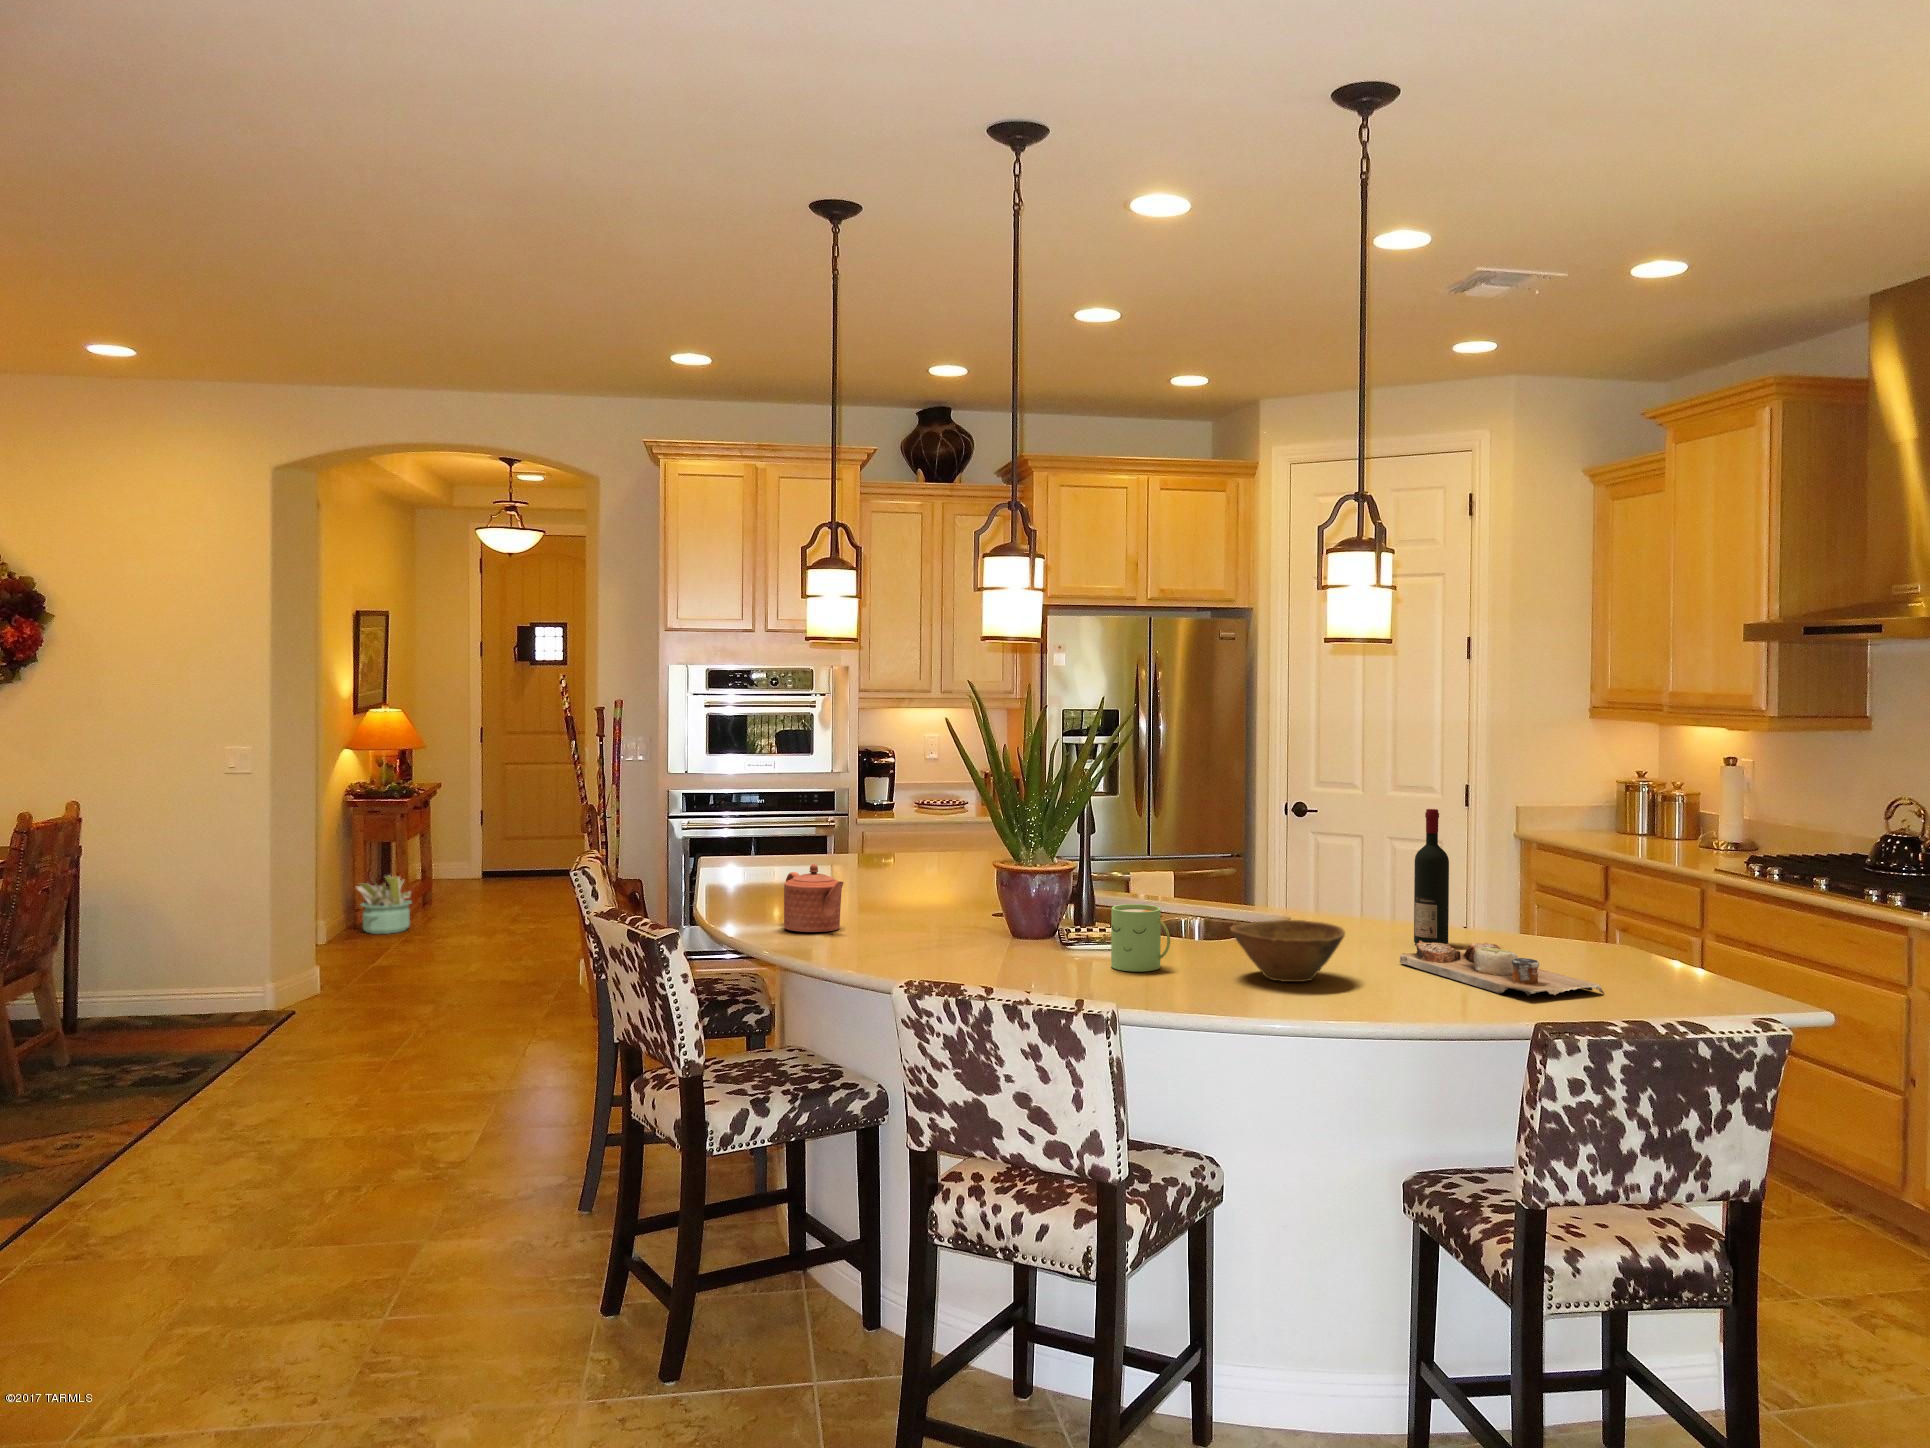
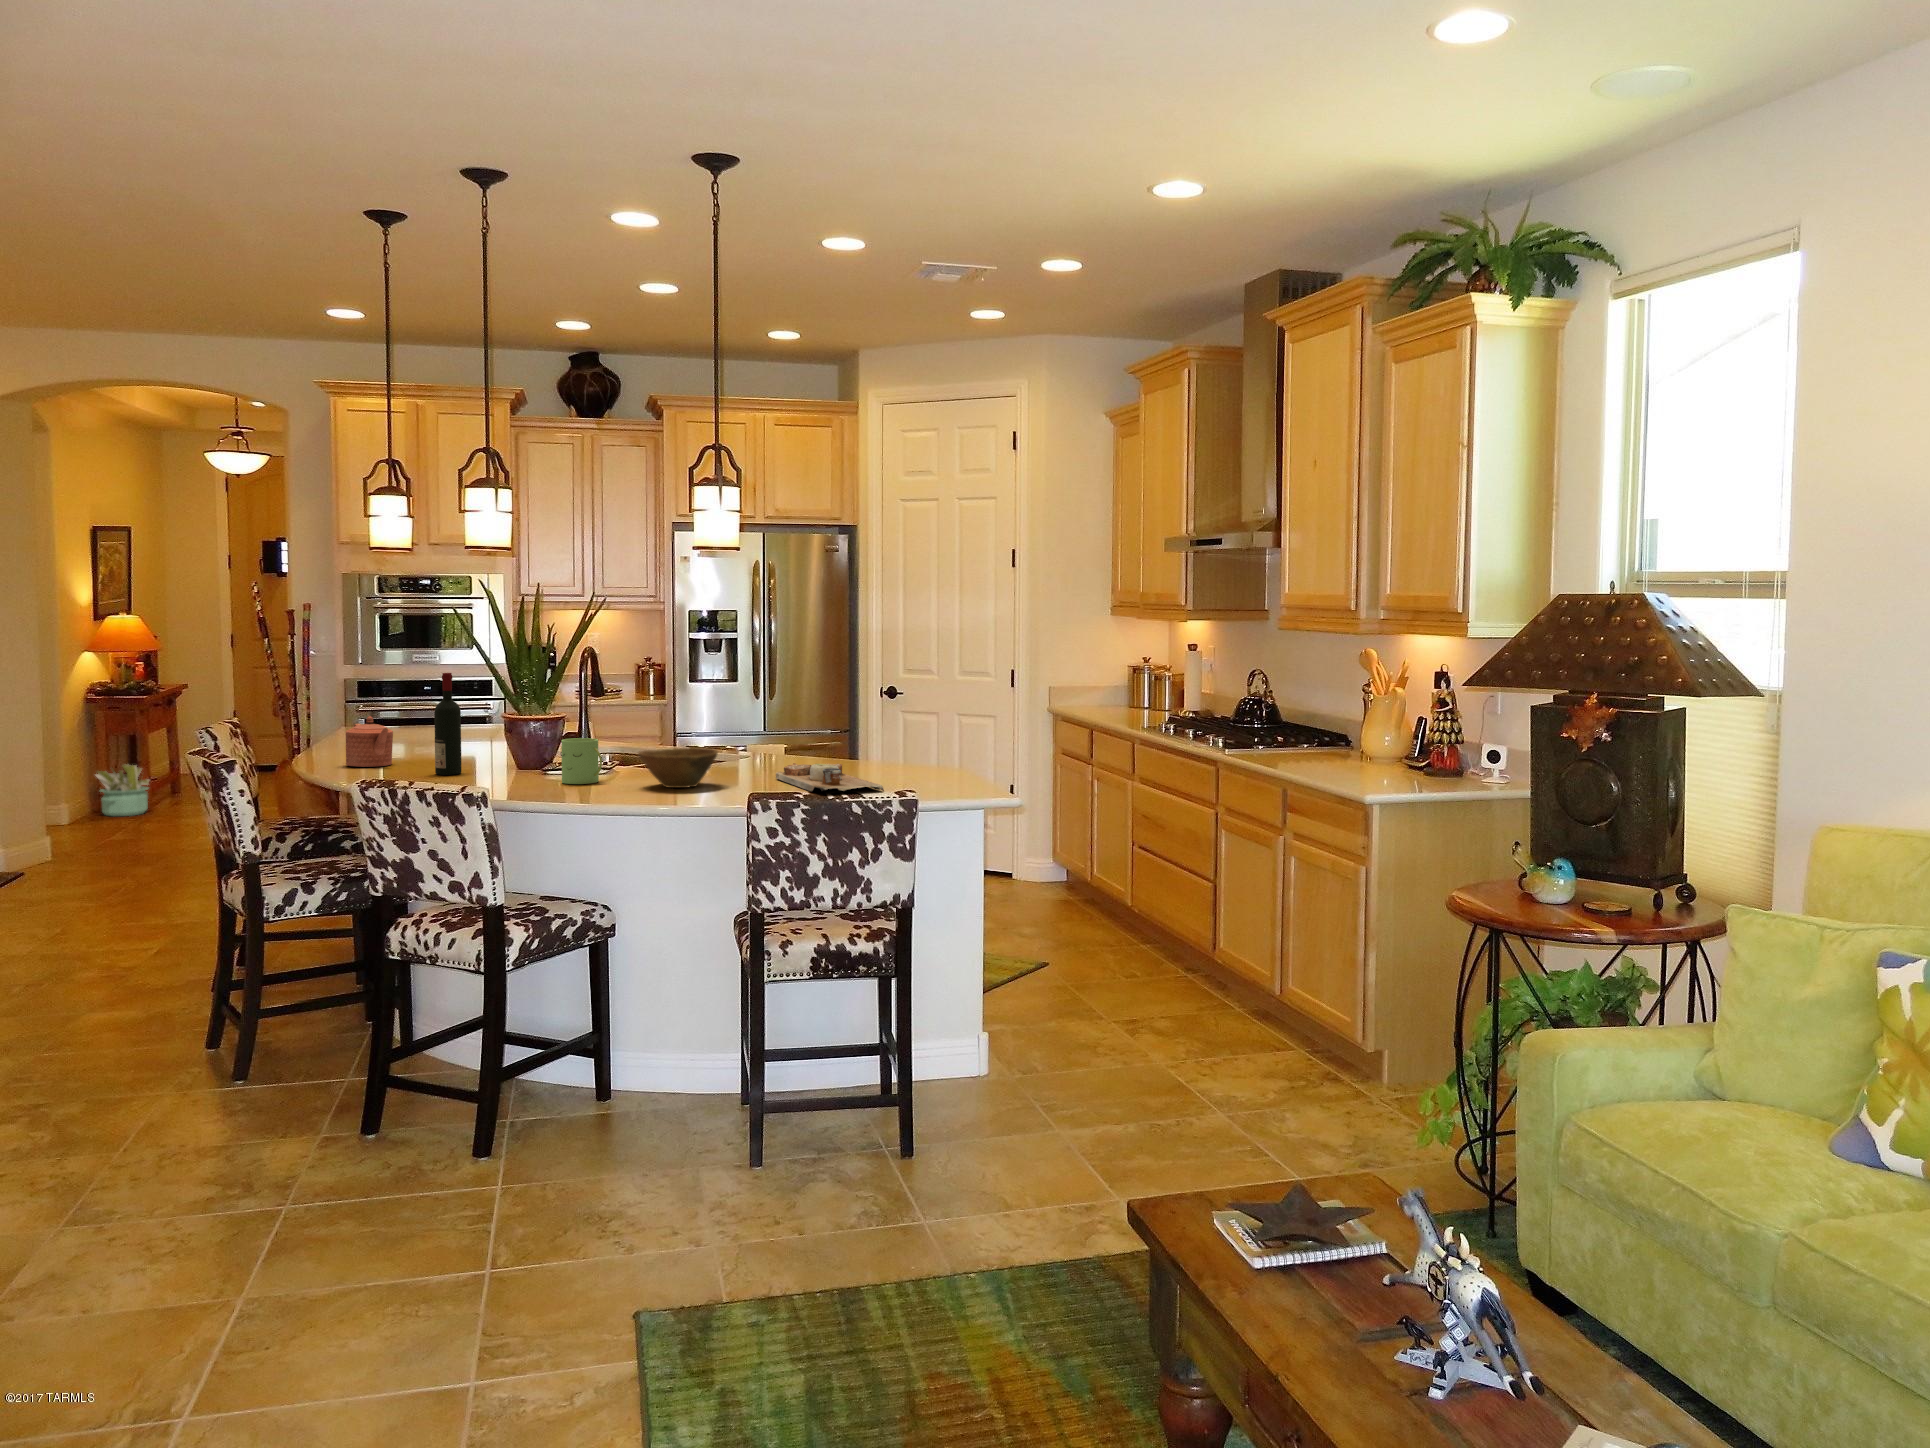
wine bottle: present [1414,809,1449,944] -> present [434,673,461,775]

